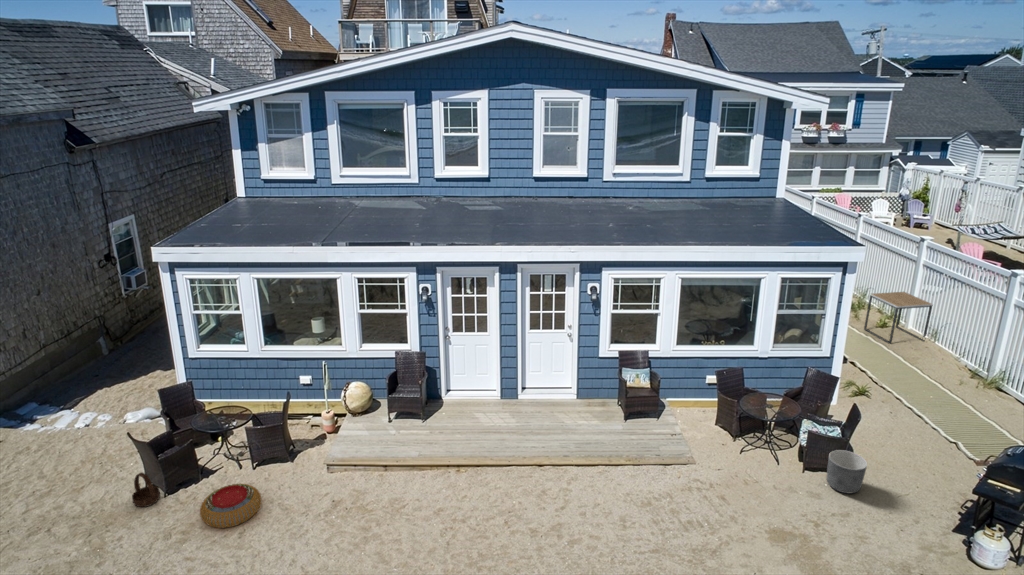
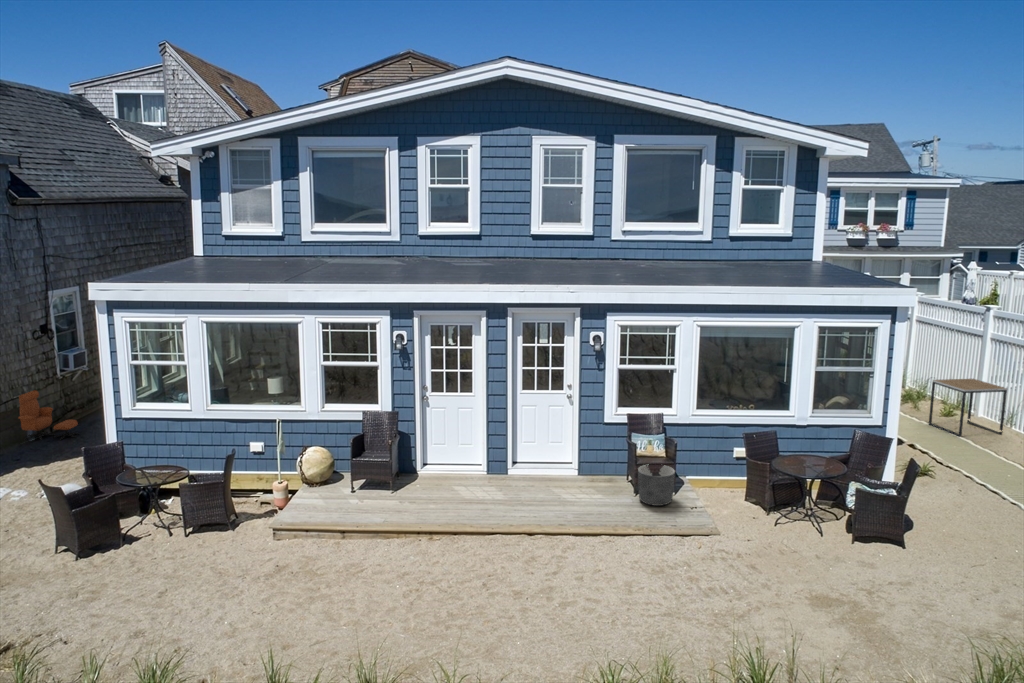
lounge chair: none [95,313,151,356] -> present [18,390,79,440]
planter: present [827,450,867,493] -> present [638,465,675,506]
basket: present [132,473,160,507] -> none [37,526,72,568]
pouf: present [200,484,261,528] -> none [116,542,192,587]

